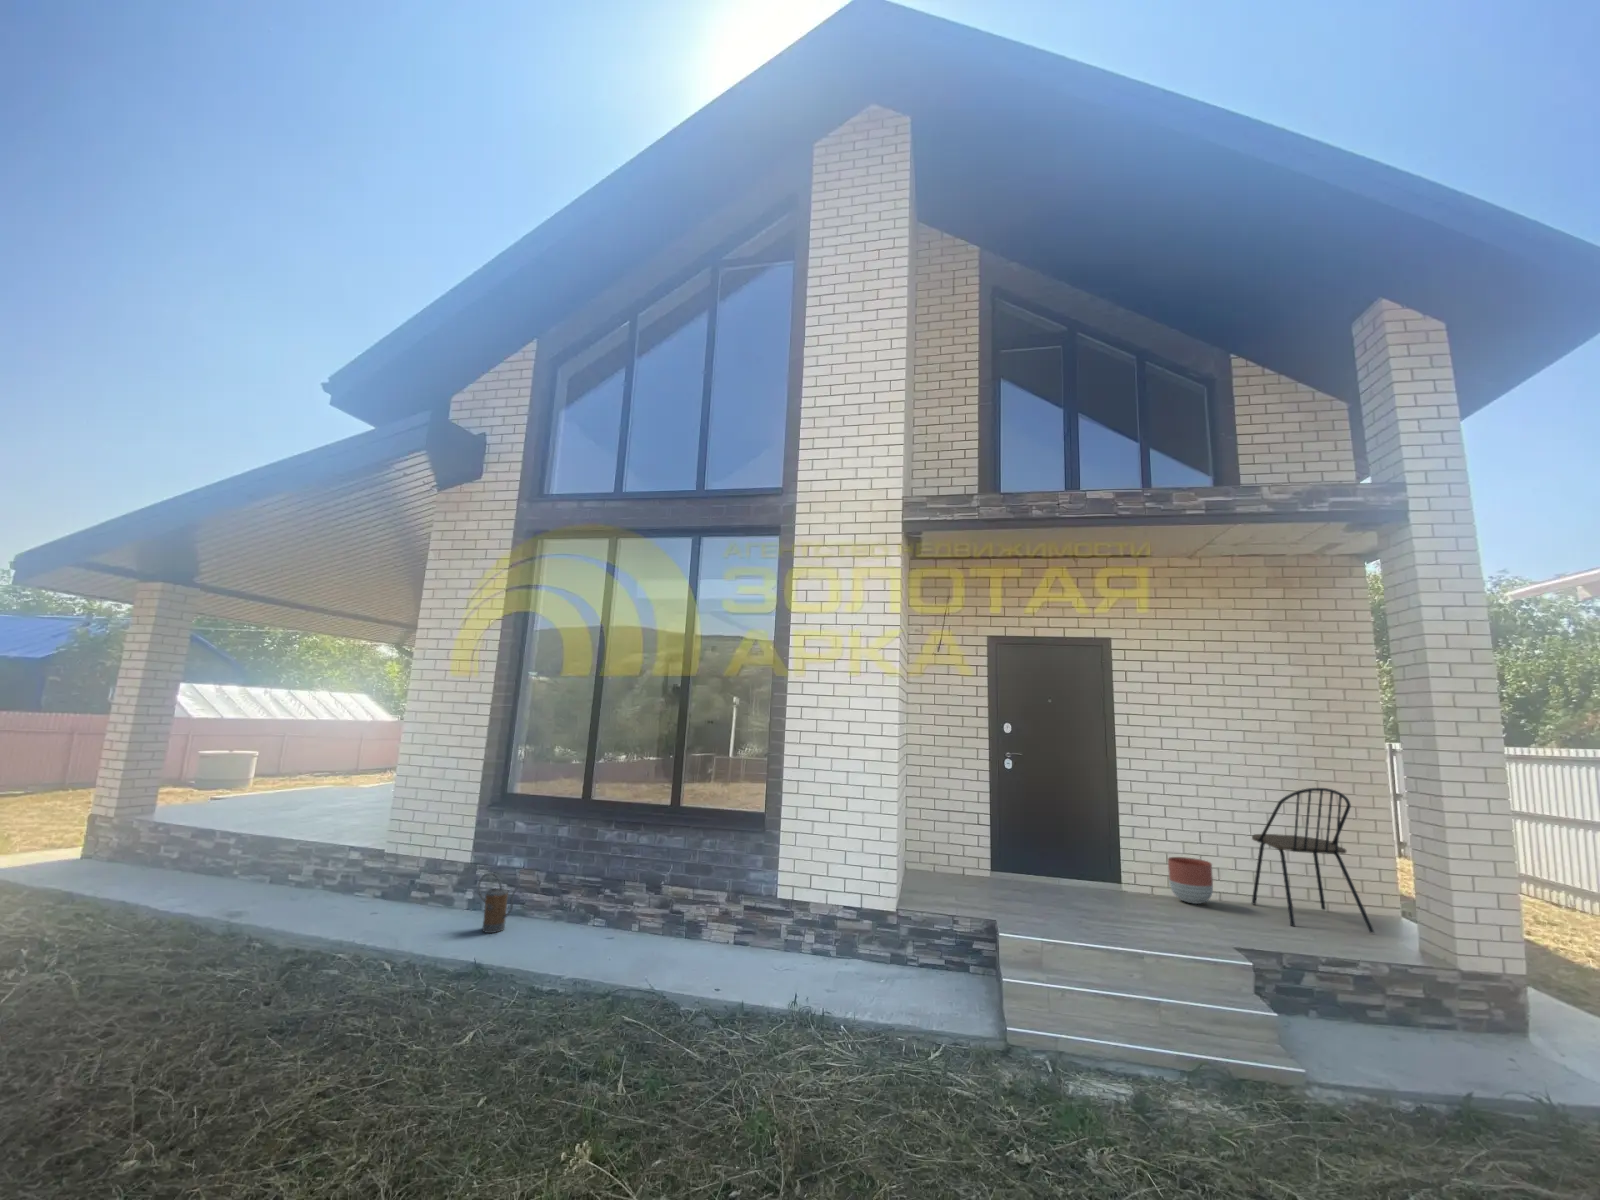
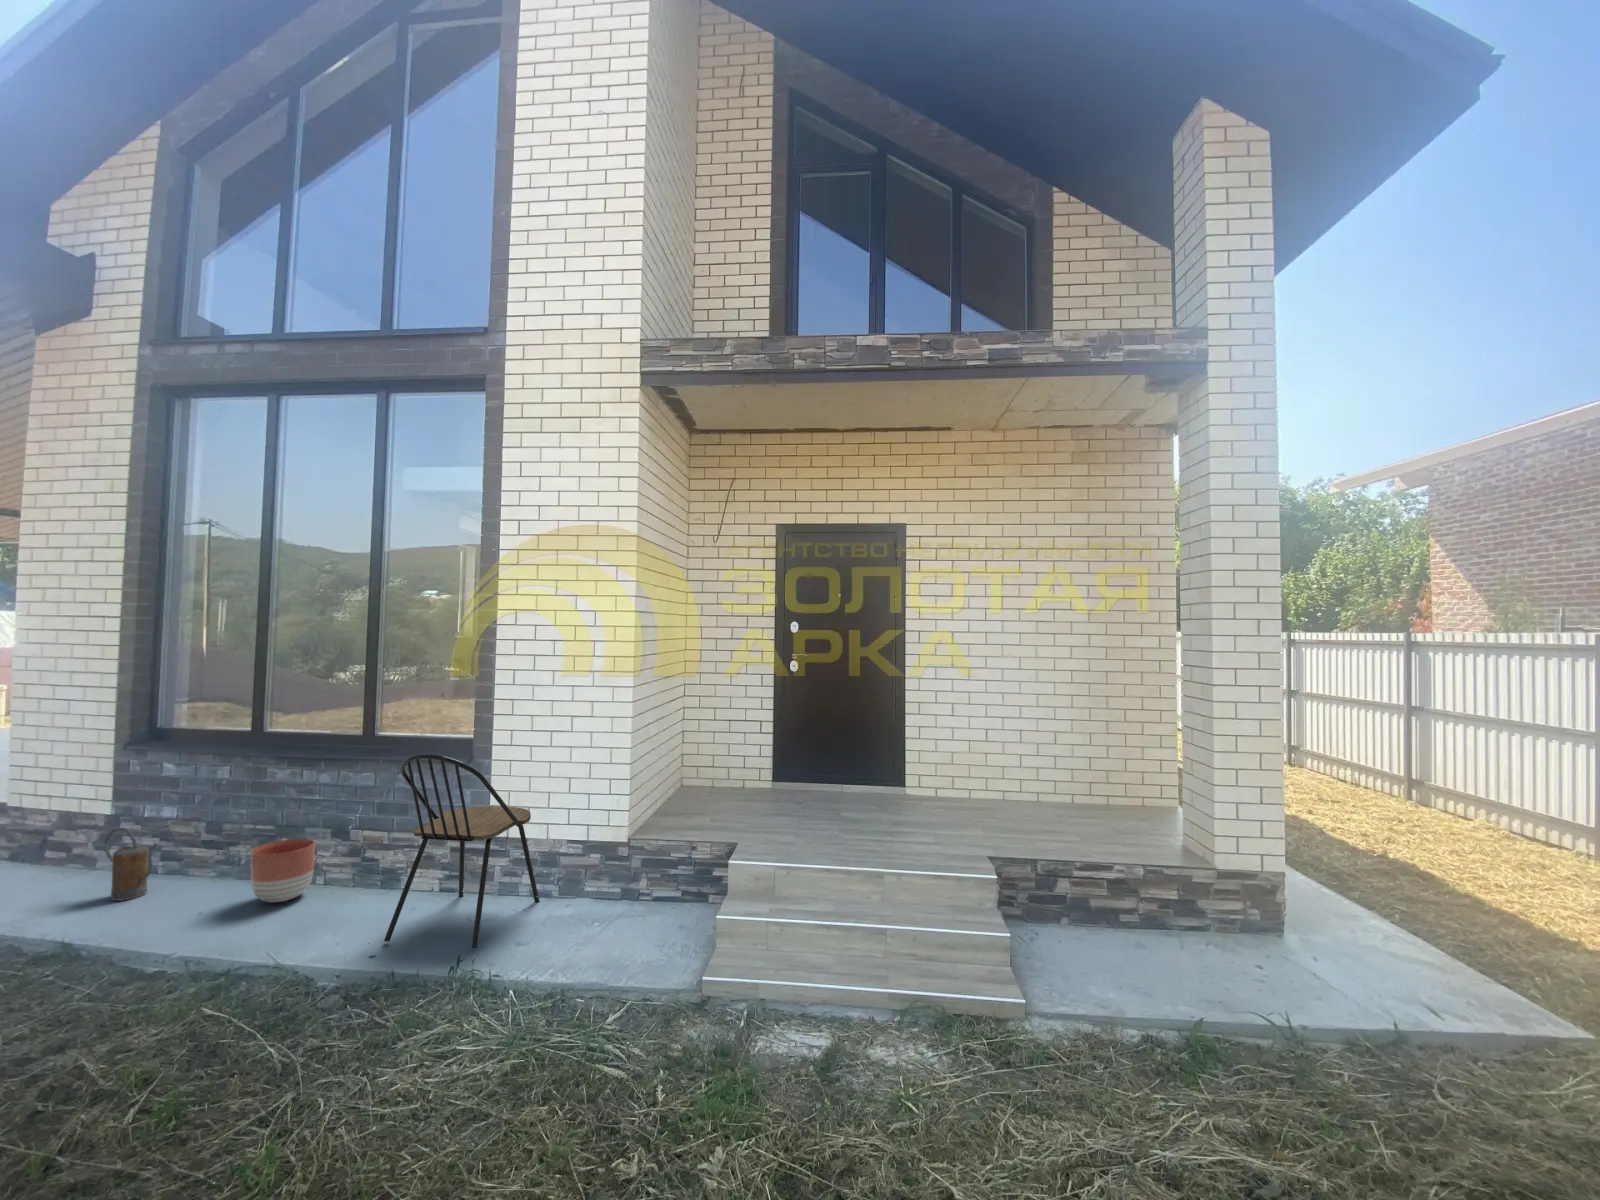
chair: present [1252,788,1374,933] -> present [384,754,540,949]
planter: present [1168,857,1213,904] -> present [251,839,315,902]

